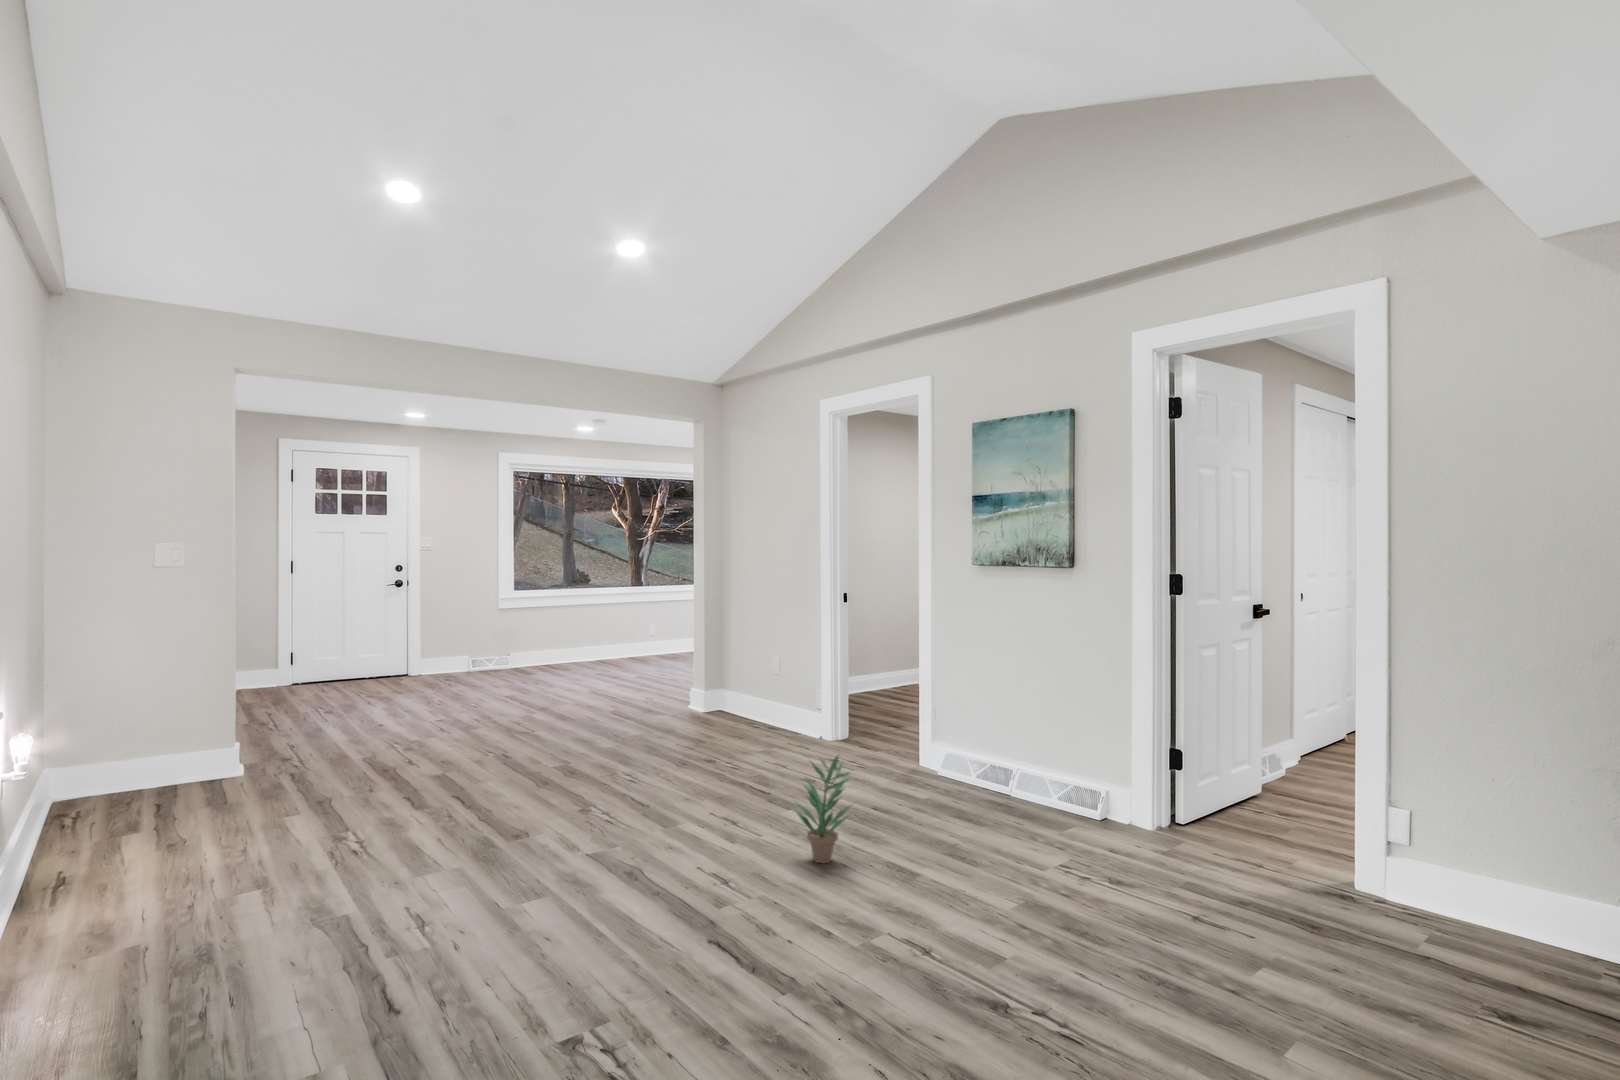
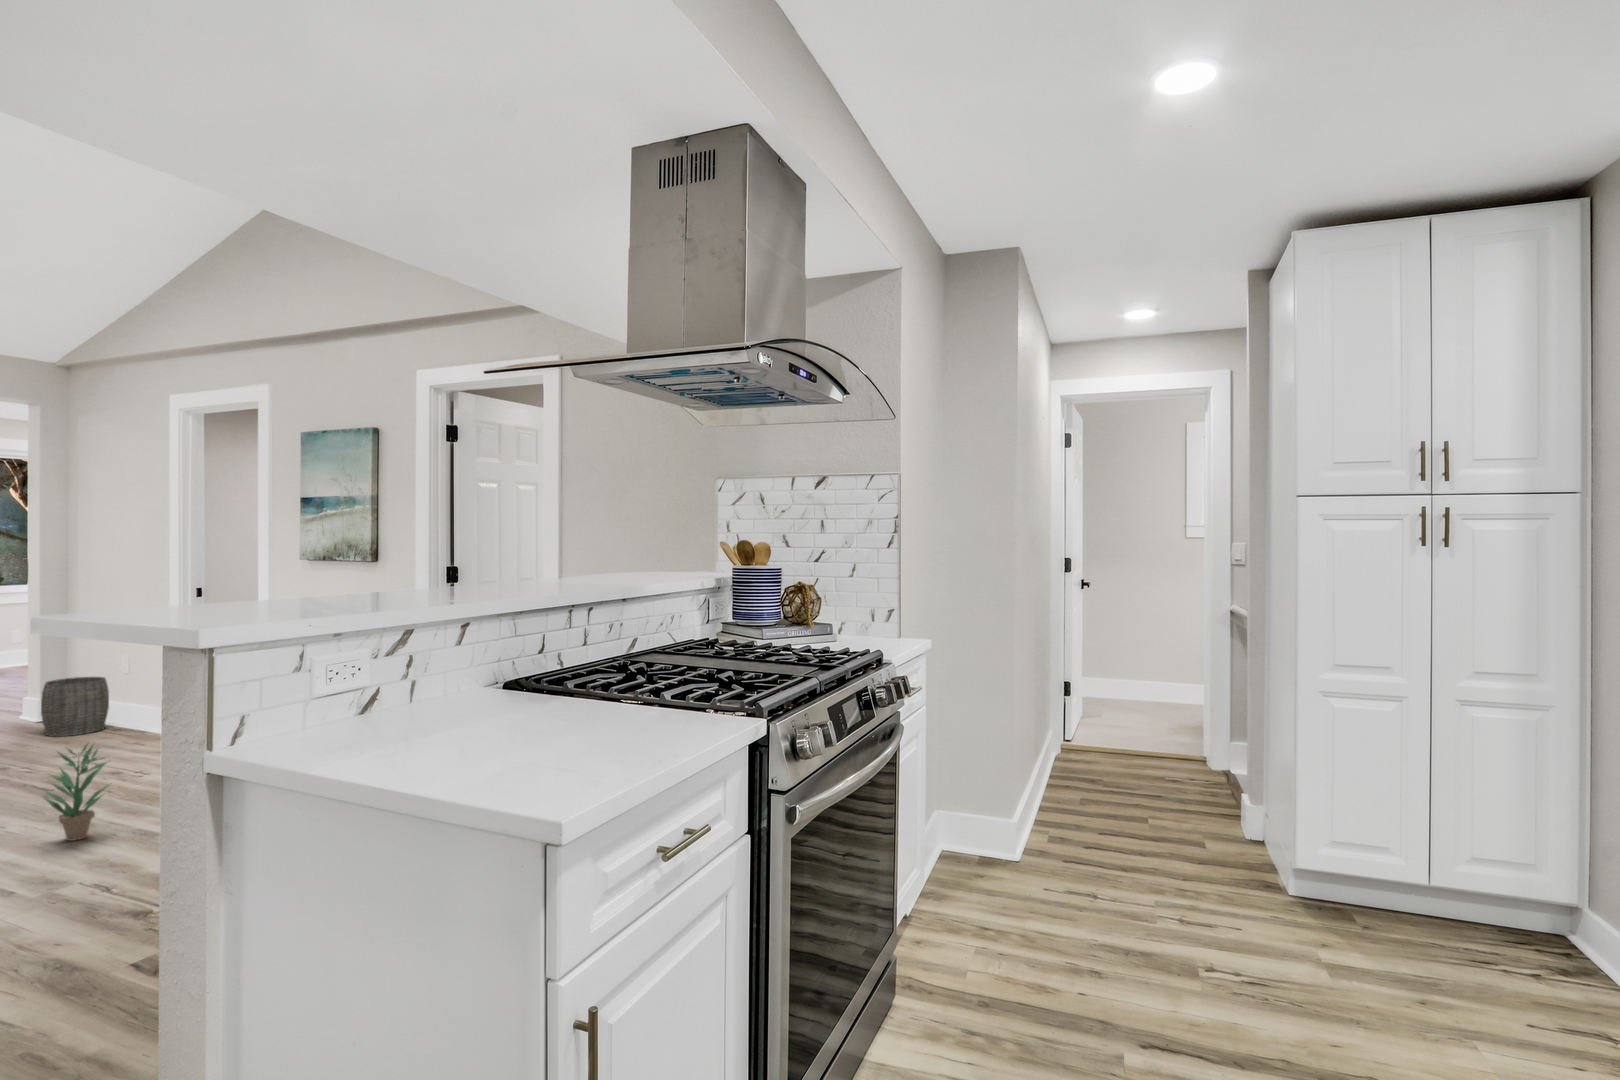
woven basket: none [717,675,765,730] -> present [41,677,109,737]

